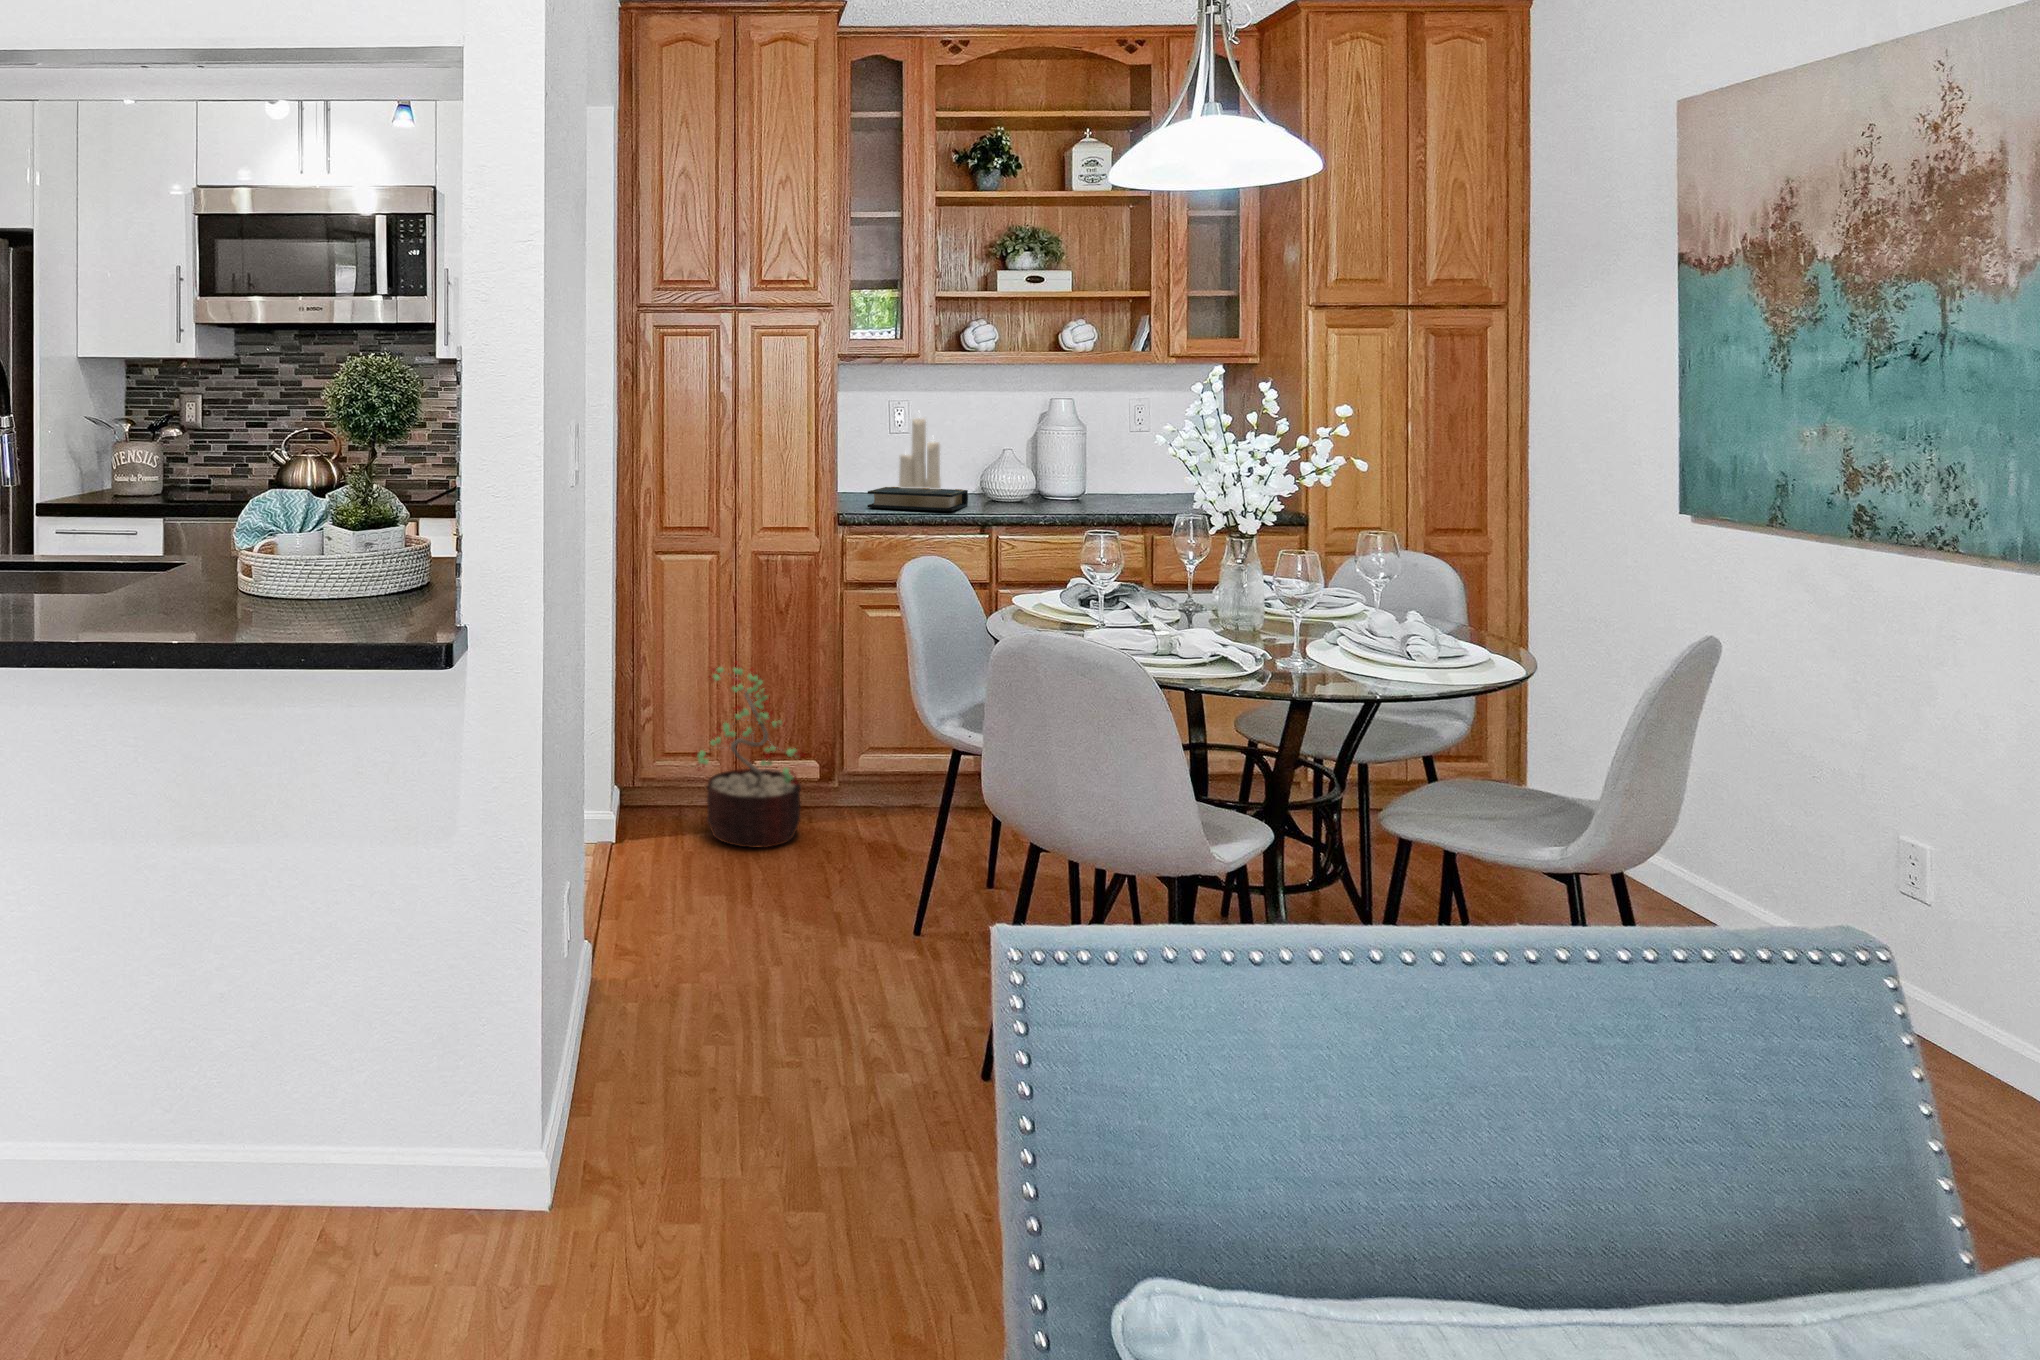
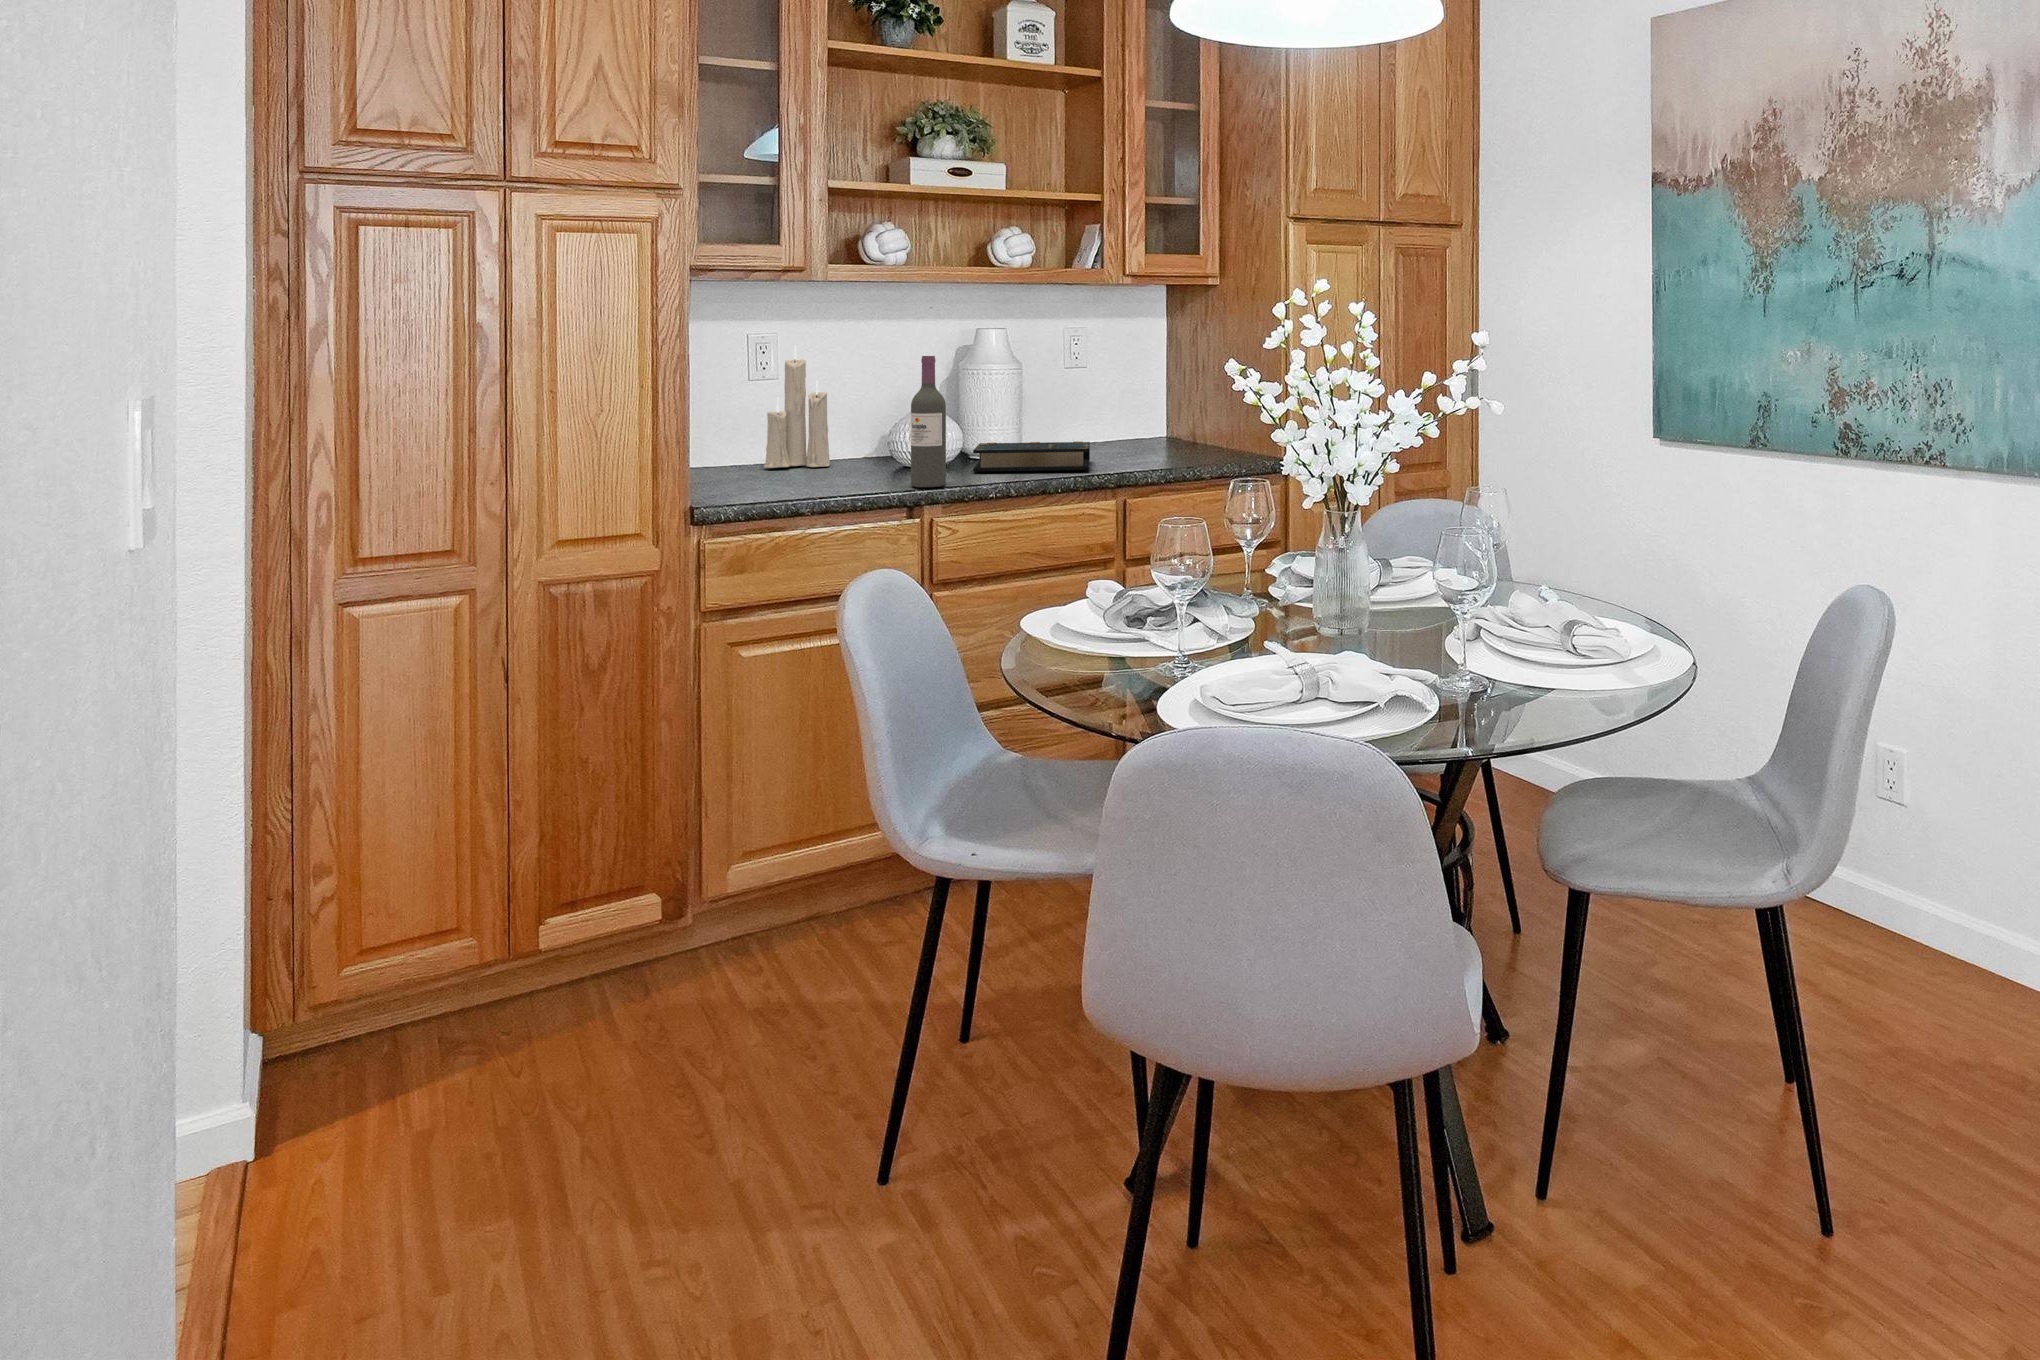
wine bottle: none [986,418,1010,512] -> present [911,356,946,487]
book: present [867,487,968,511] -> present [973,441,1090,472]
decorative plant: present [693,661,805,848] -> none [426,764,649,1084]

